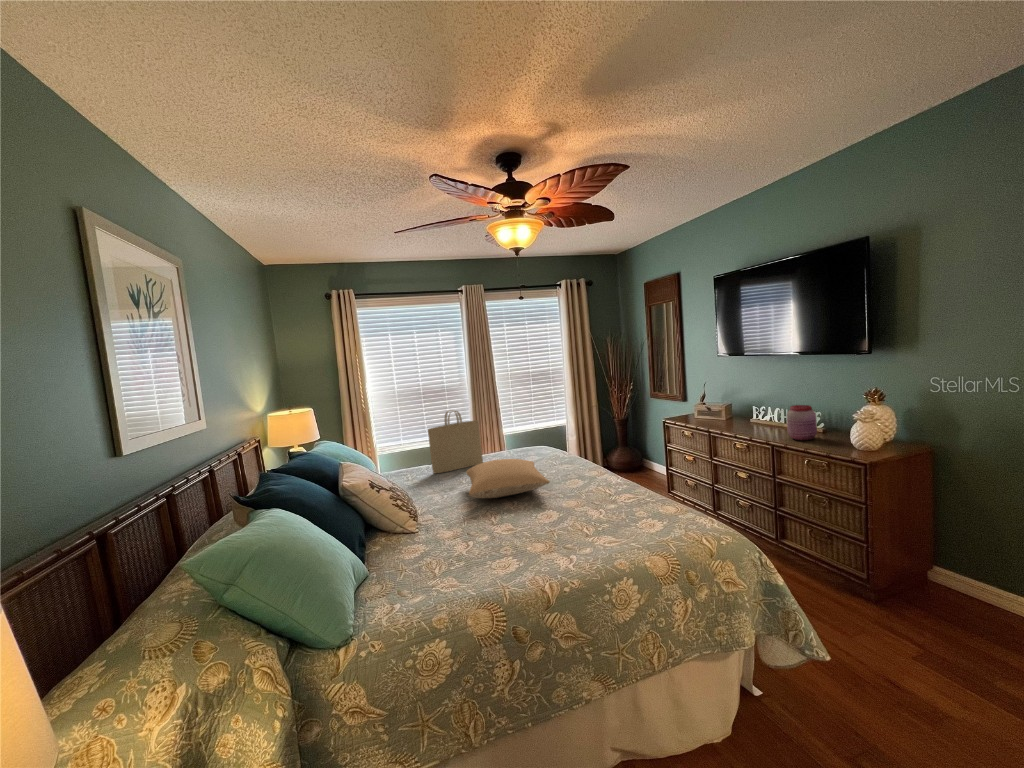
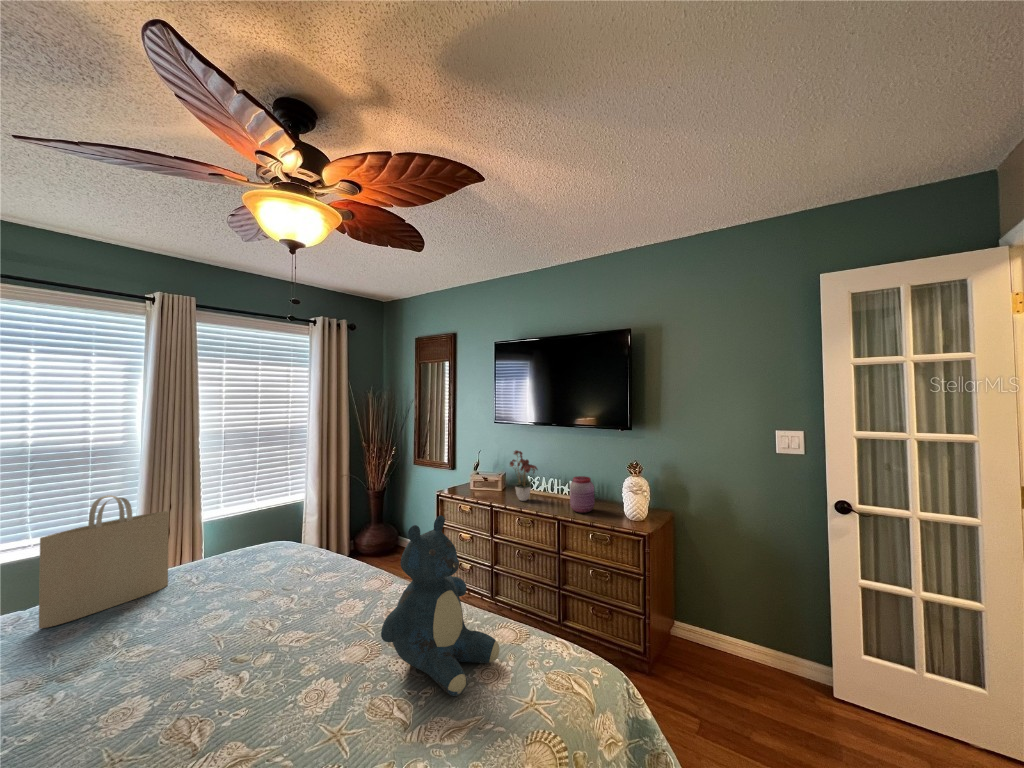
flower arrangement: none [726,379,760,429] -> present [510,450,538,501]
teddy bear: none [576,422,657,528] -> present [381,515,499,696]
pillow: present [466,459,550,498] -> none [131,579,319,693]

